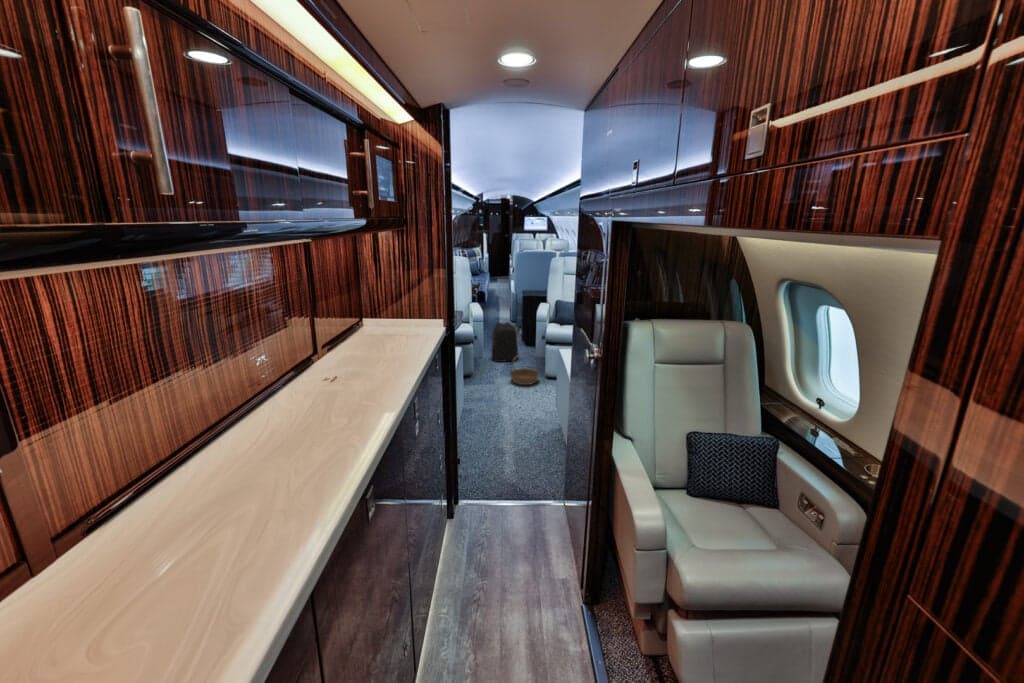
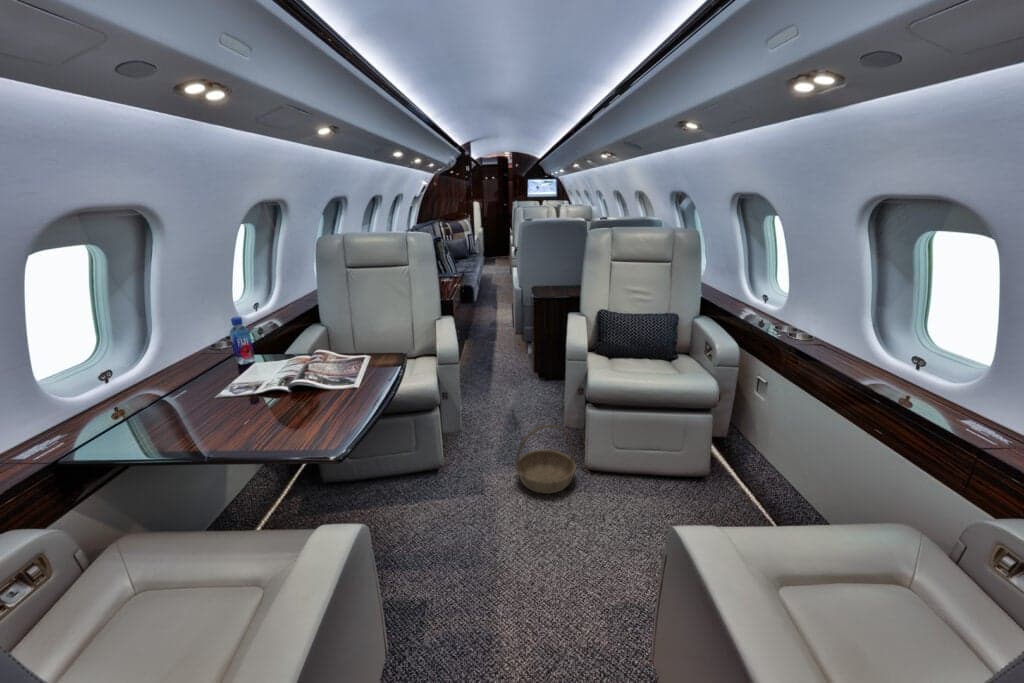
backpack: present [492,322,518,362] -> none [481,347,530,422]

